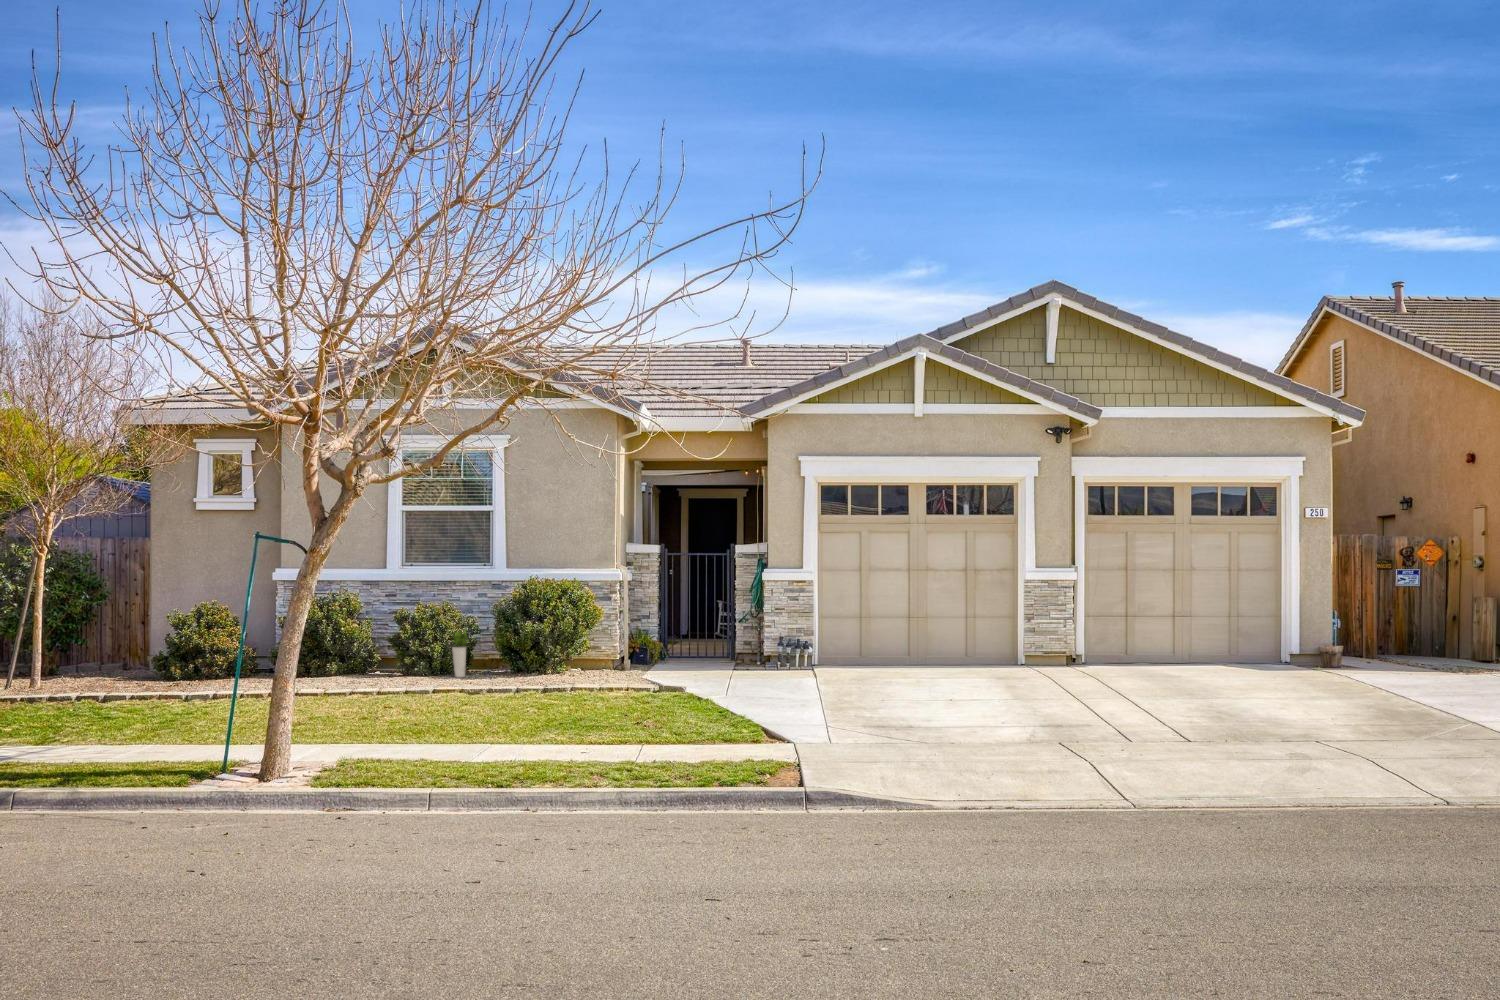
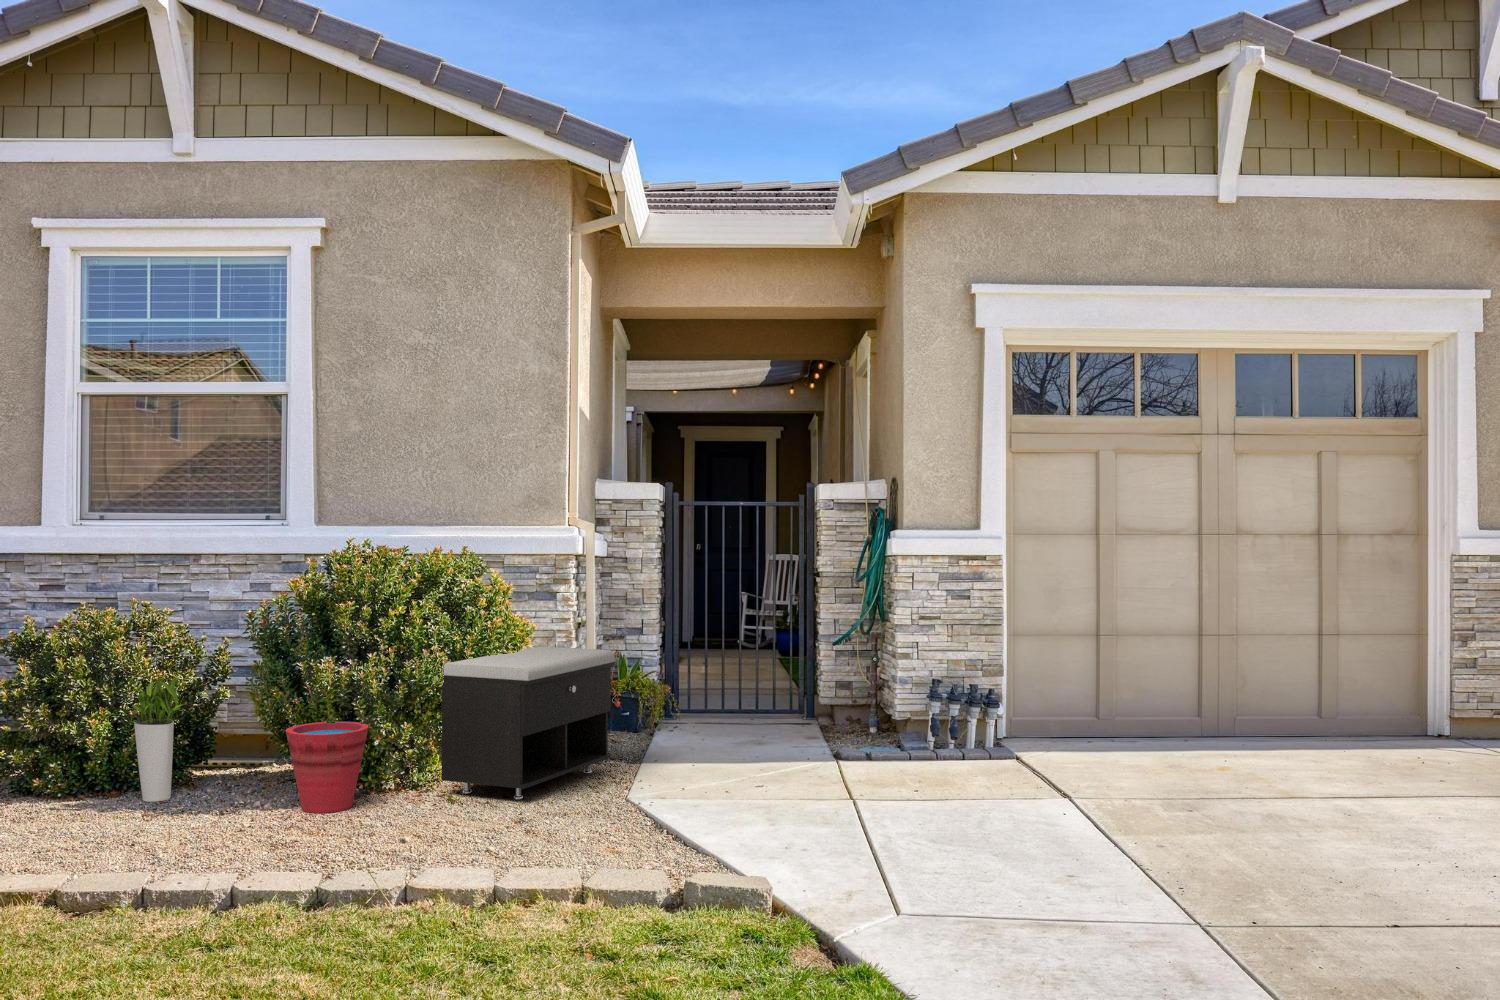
storage bench: none [570,620,638,677] -> present [442,646,615,799]
bucket: none [513,647,544,679] -> present [286,721,369,813]

